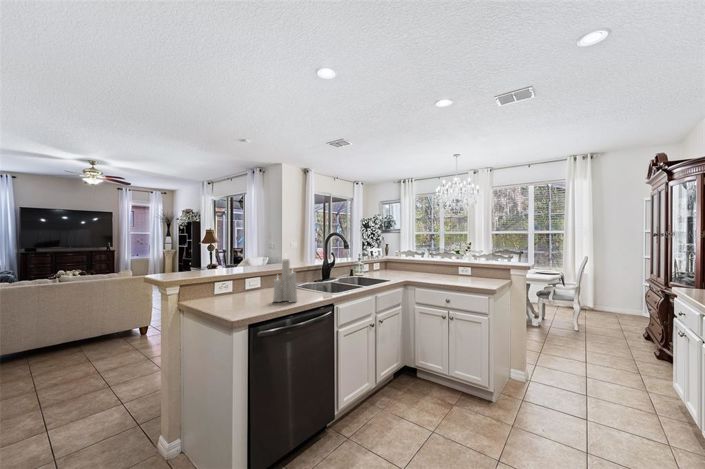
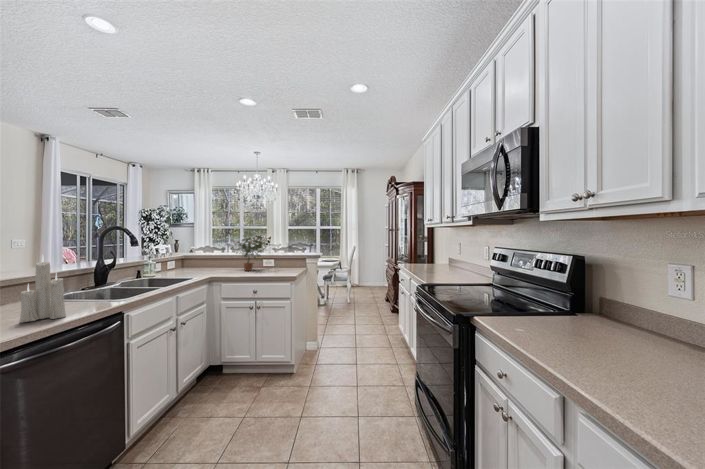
potted plant: none [426,238,464,278] -> present [231,233,265,271]

